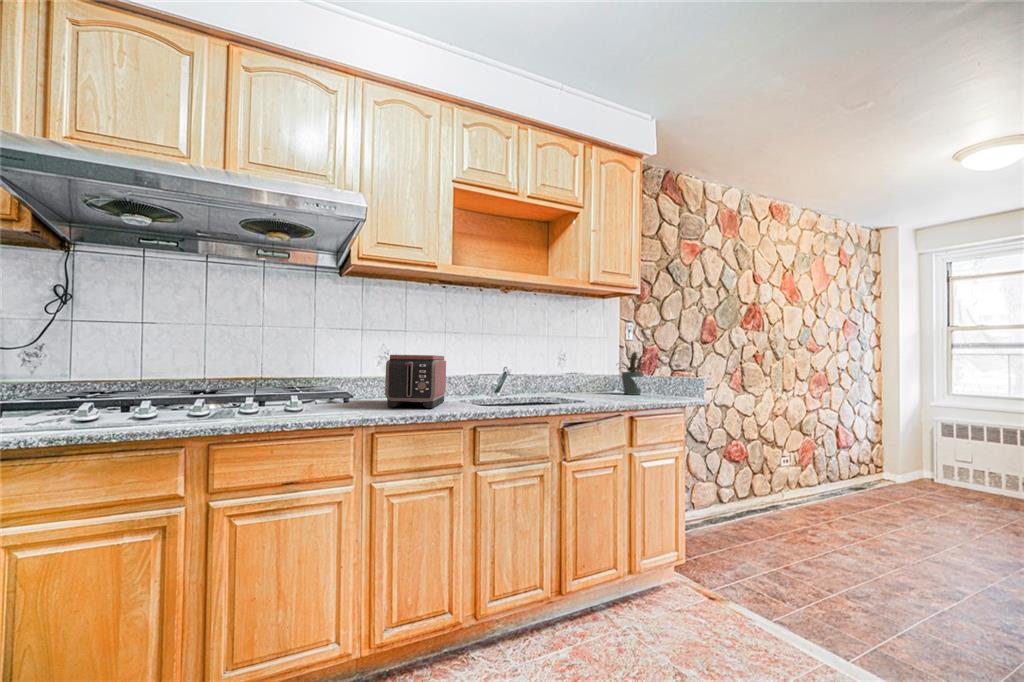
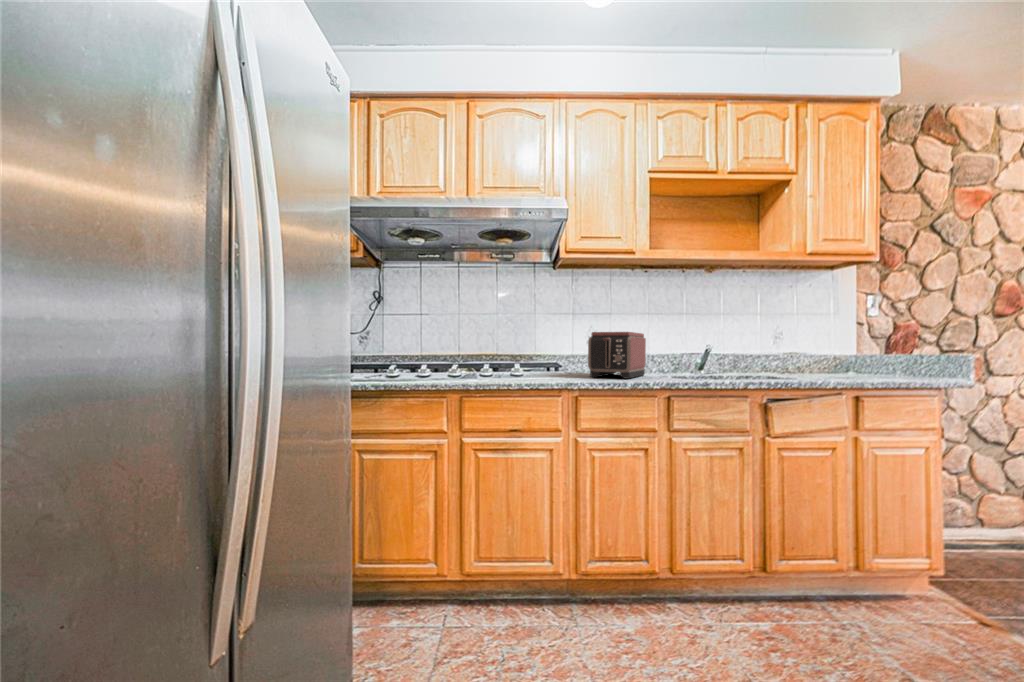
potted plant: present [621,352,645,395] -> none [850,327,892,376]

